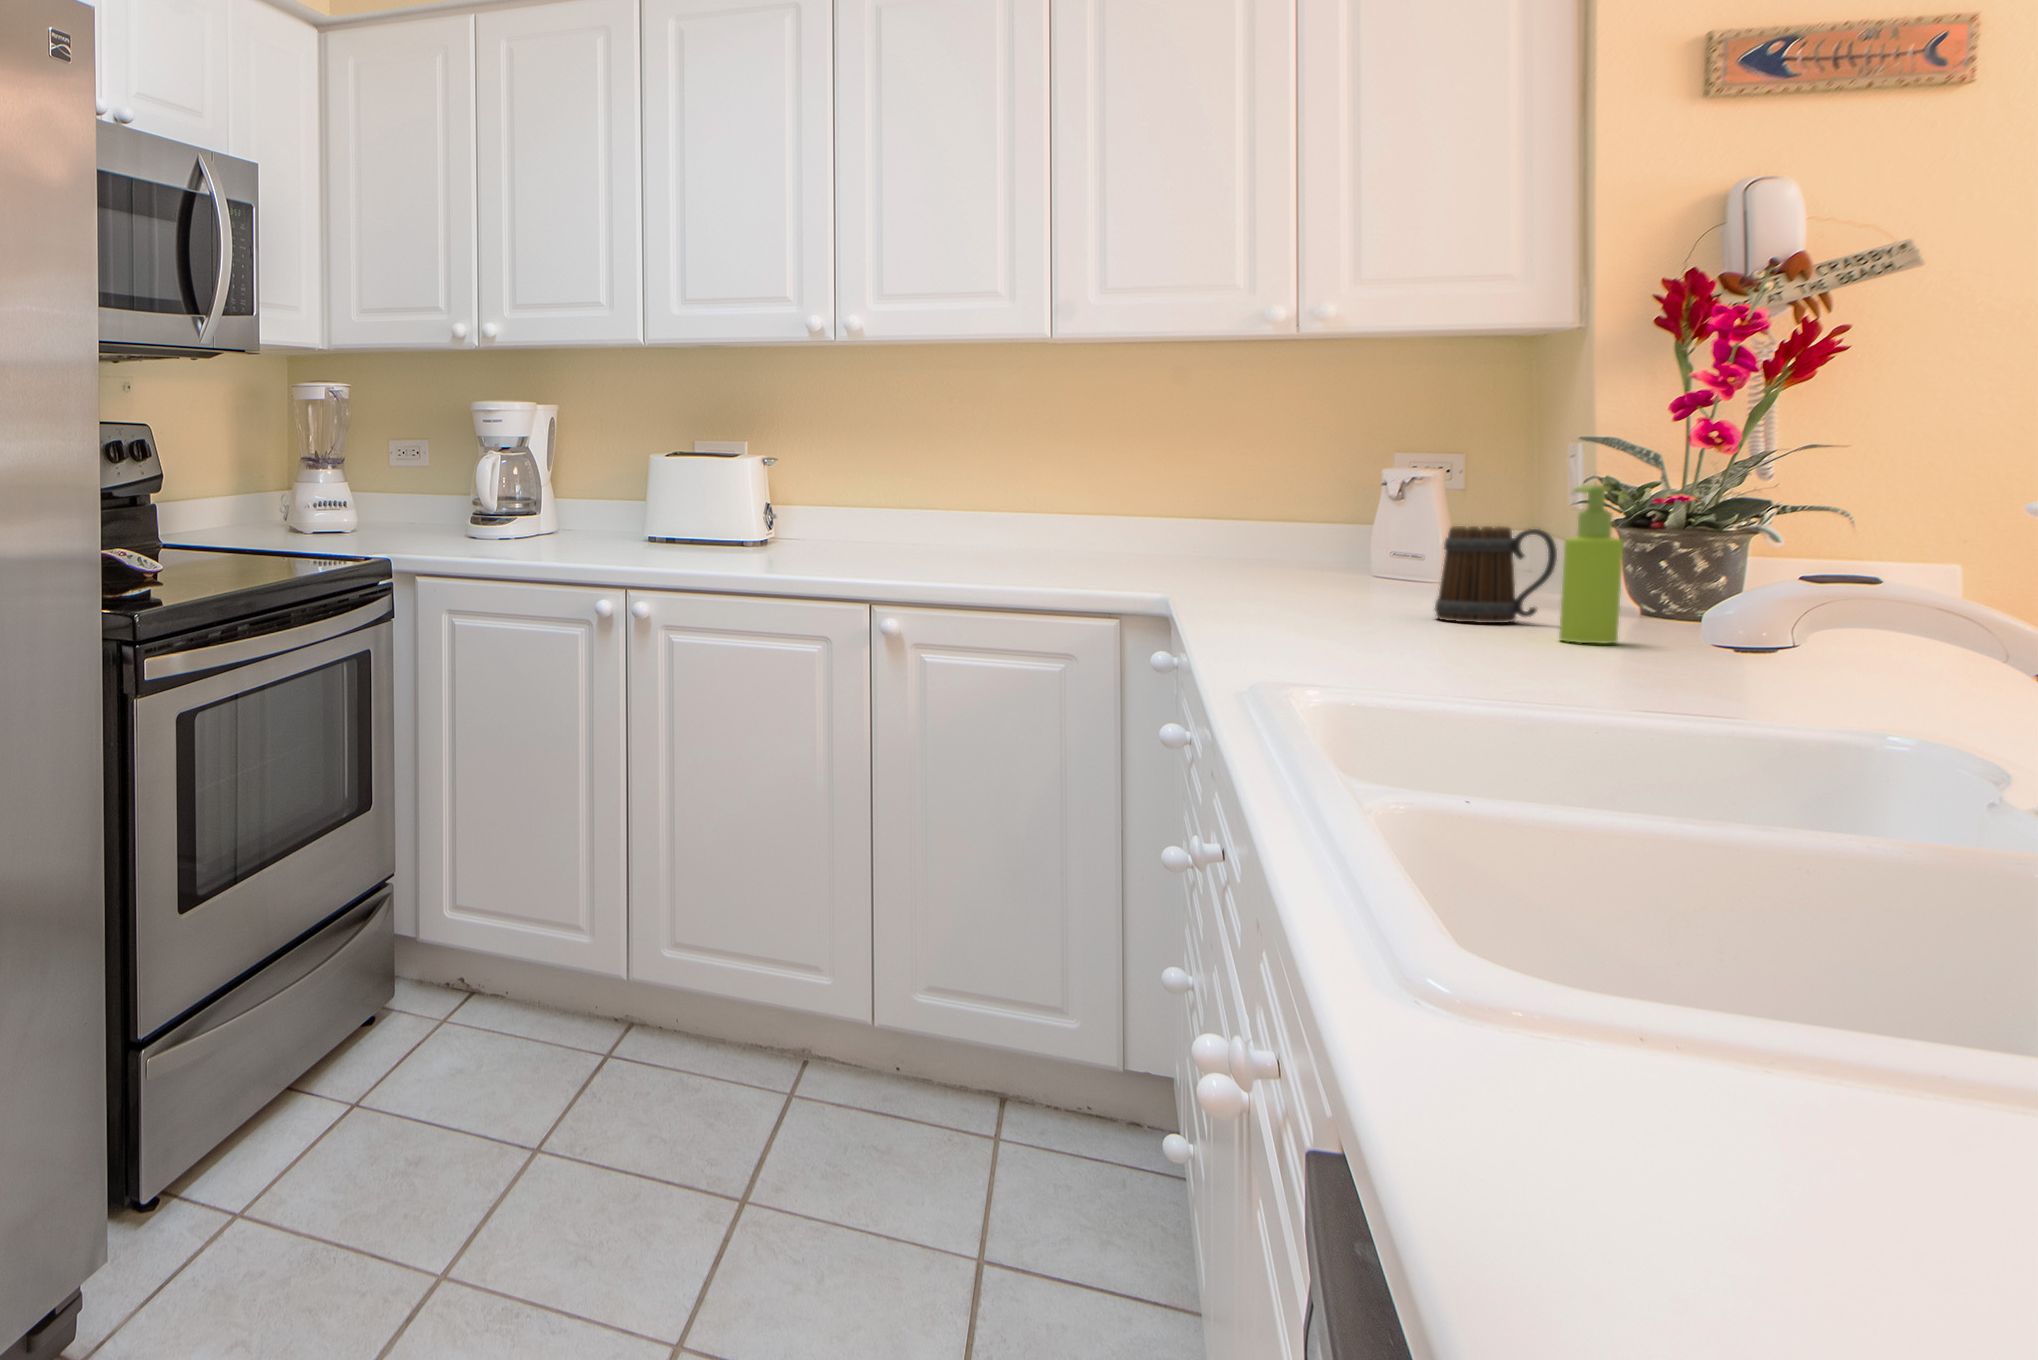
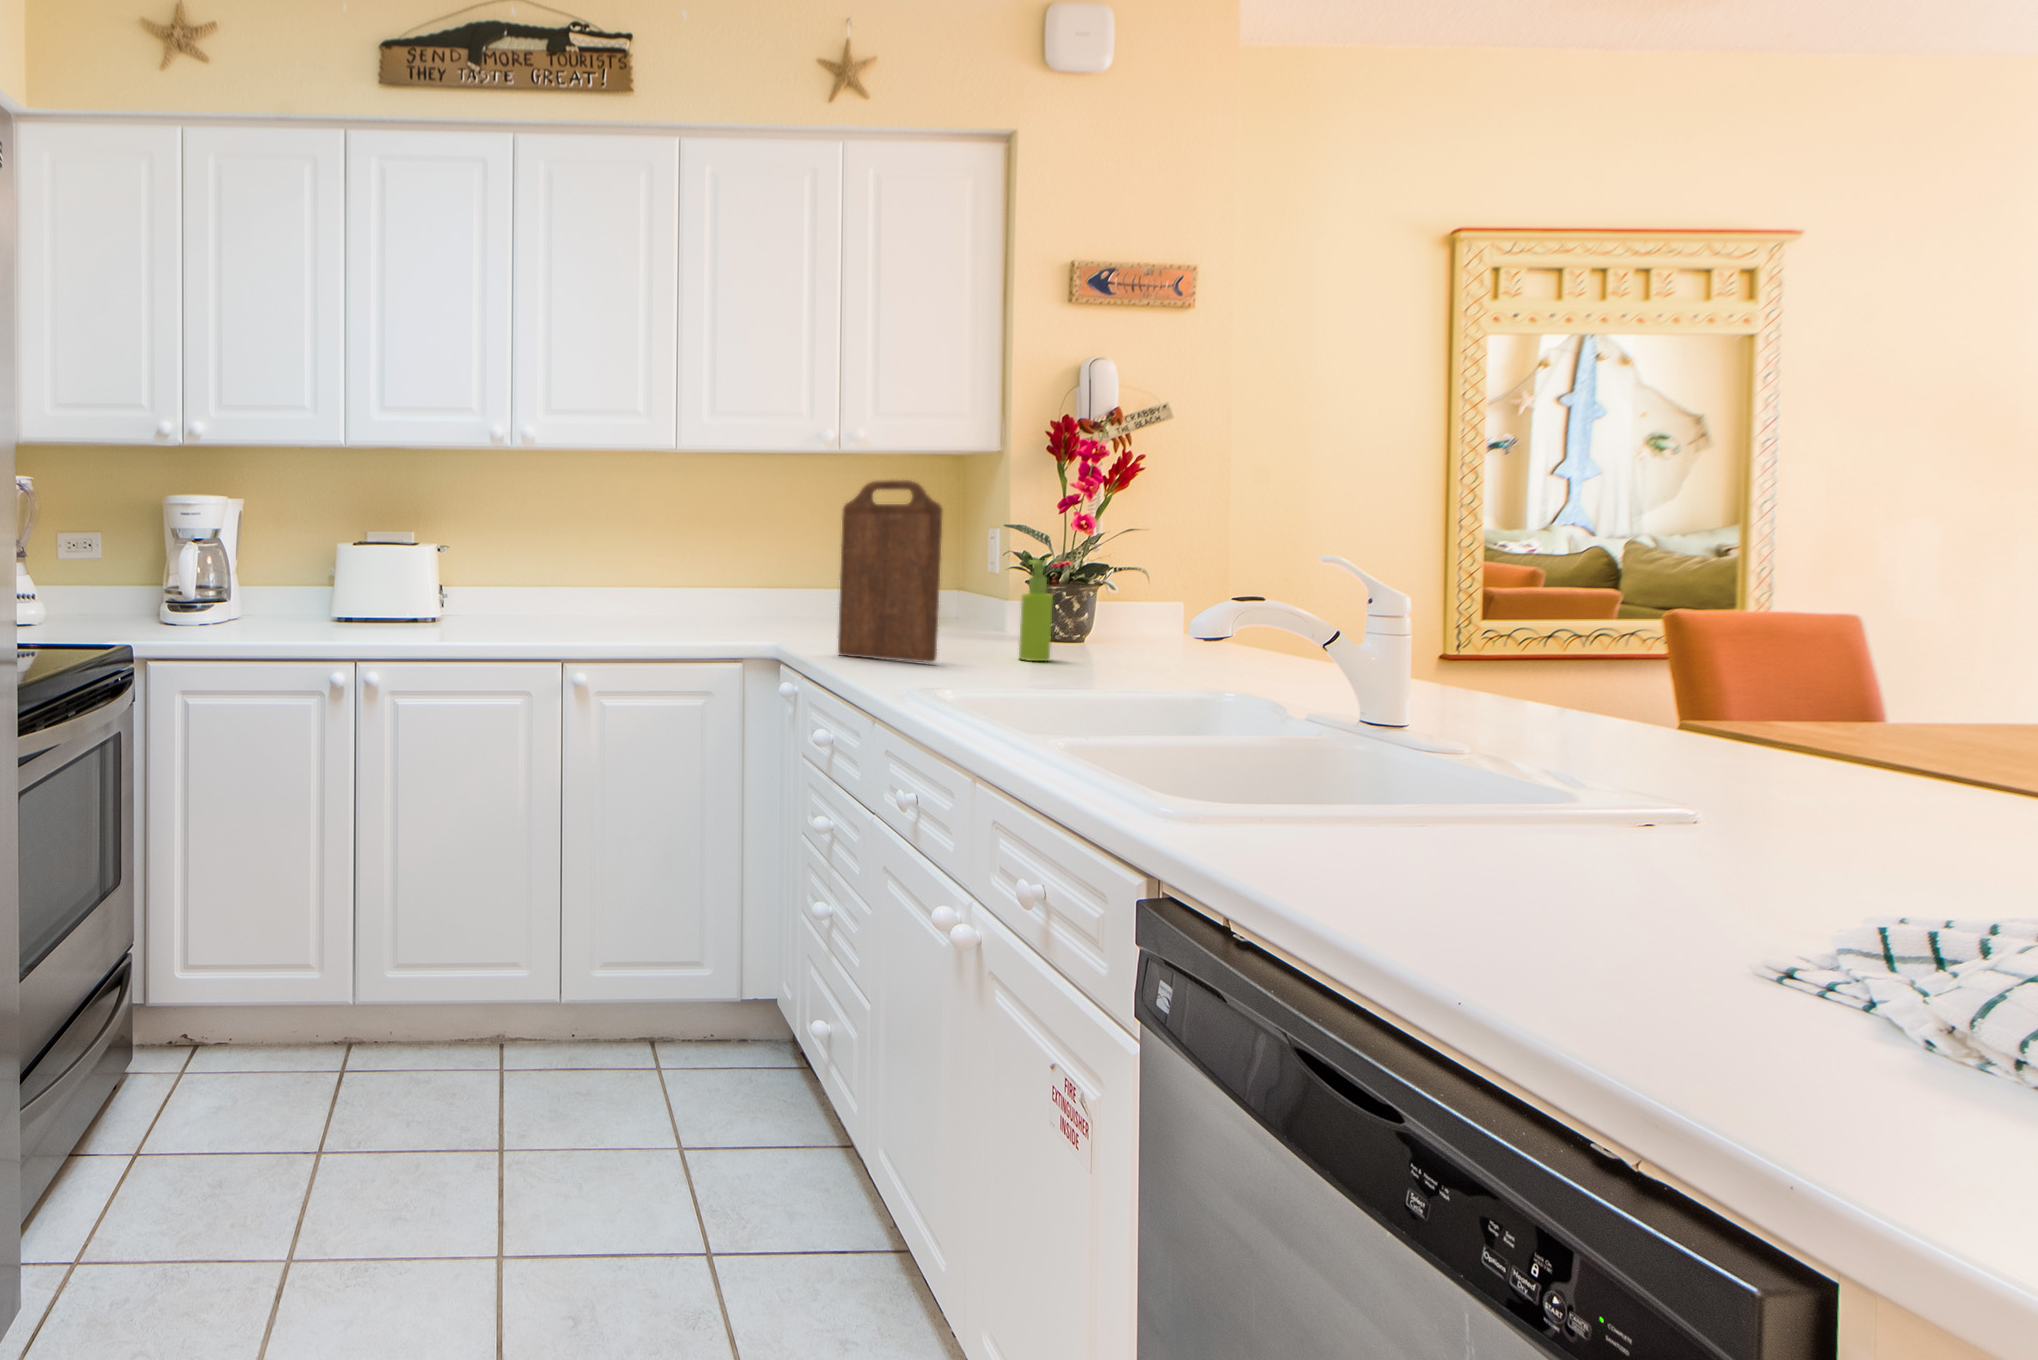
cutting board: none [1237,369,1405,641] -> present [838,480,942,663]
mug: present [1435,526,1557,623] -> none [940,583,1009,647]

